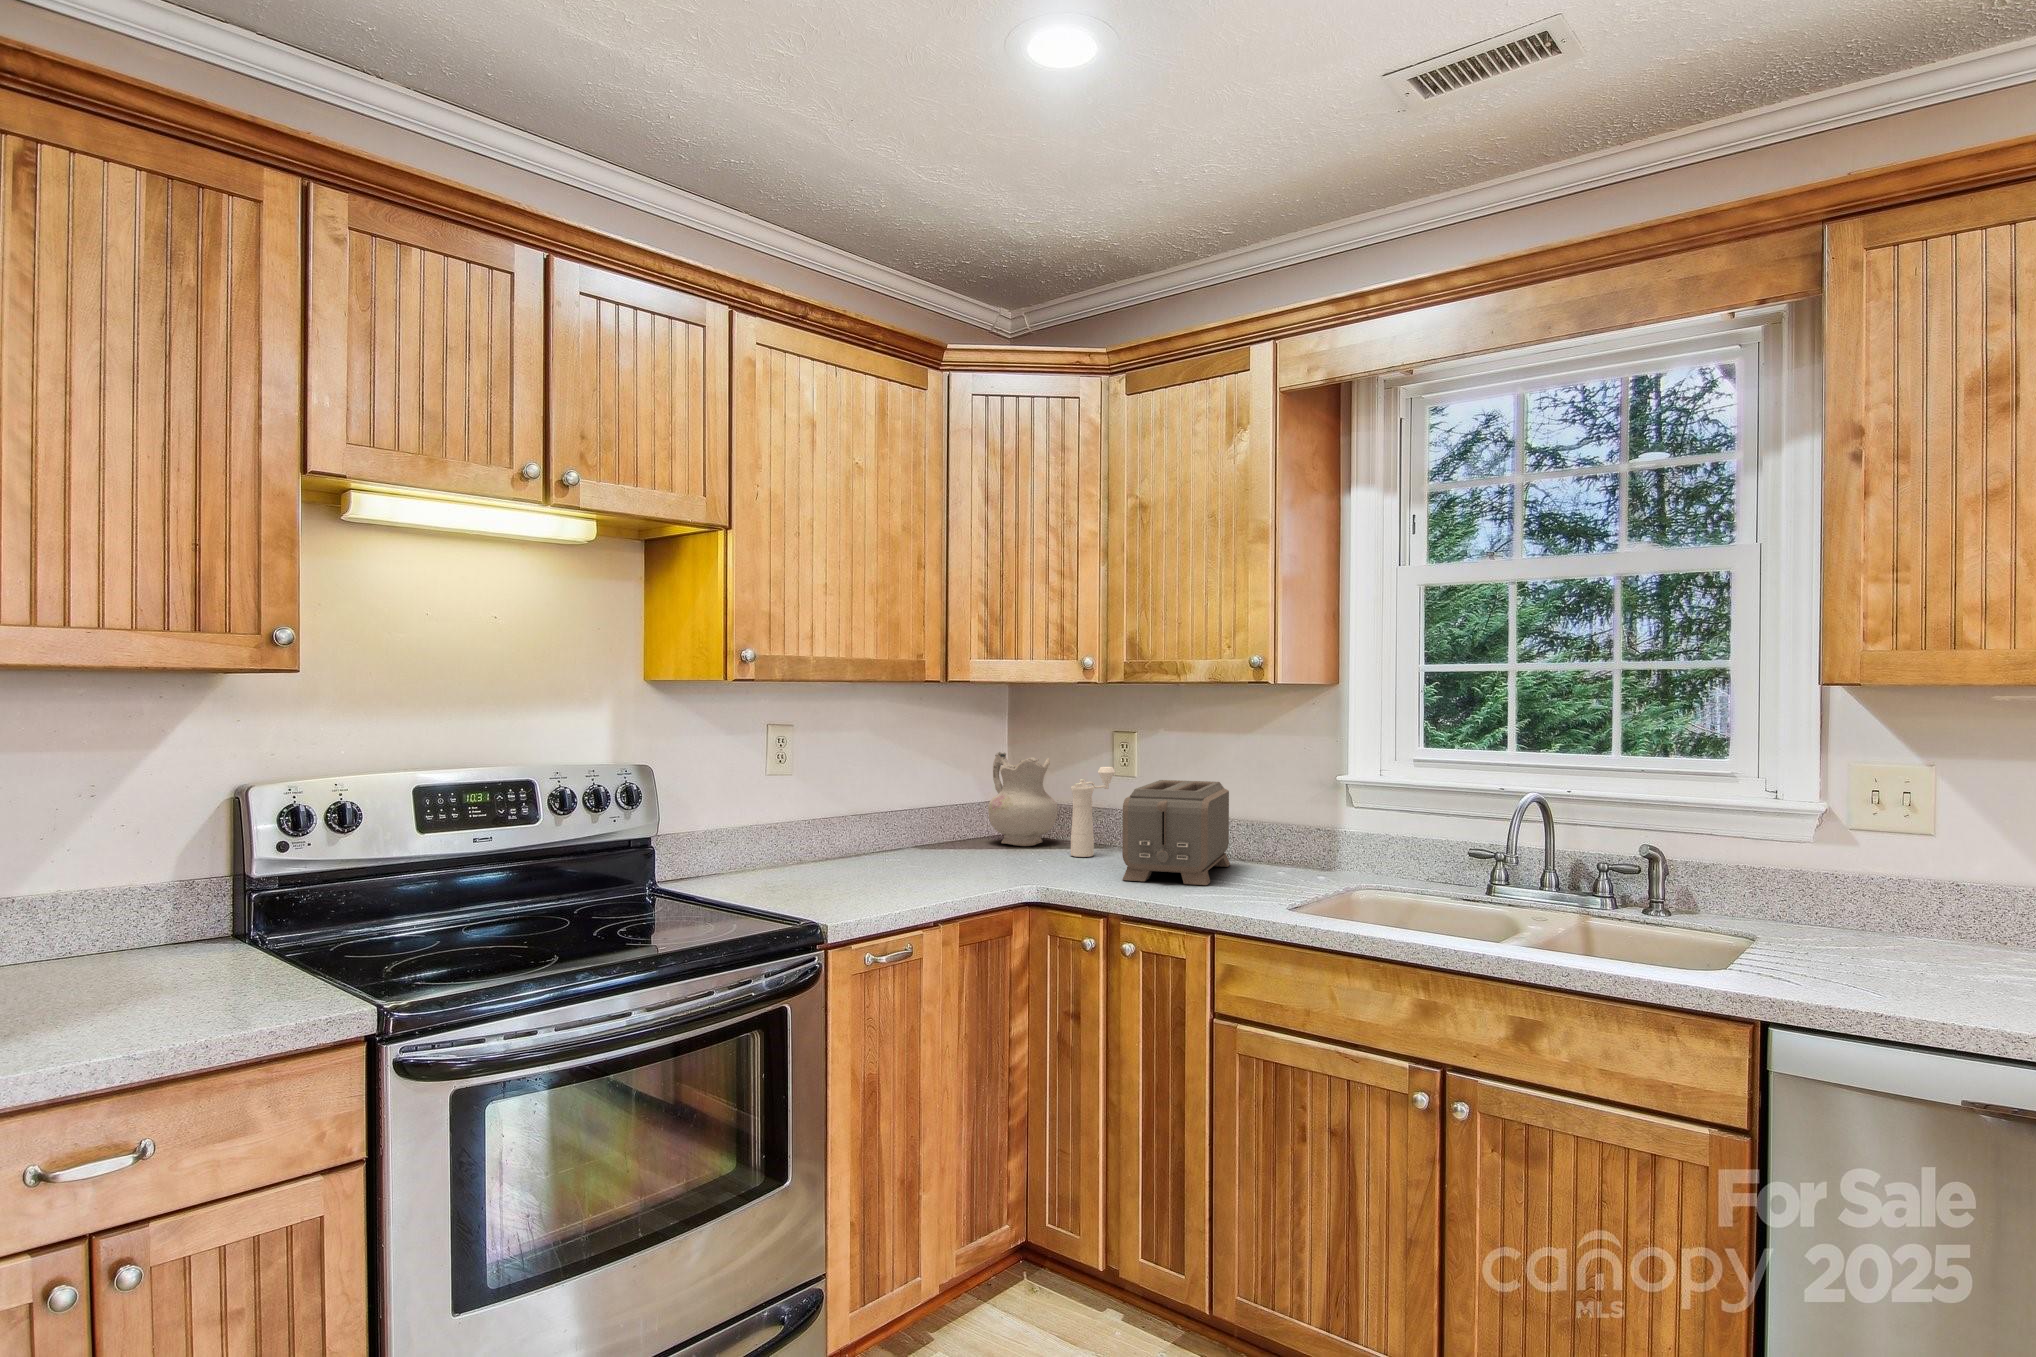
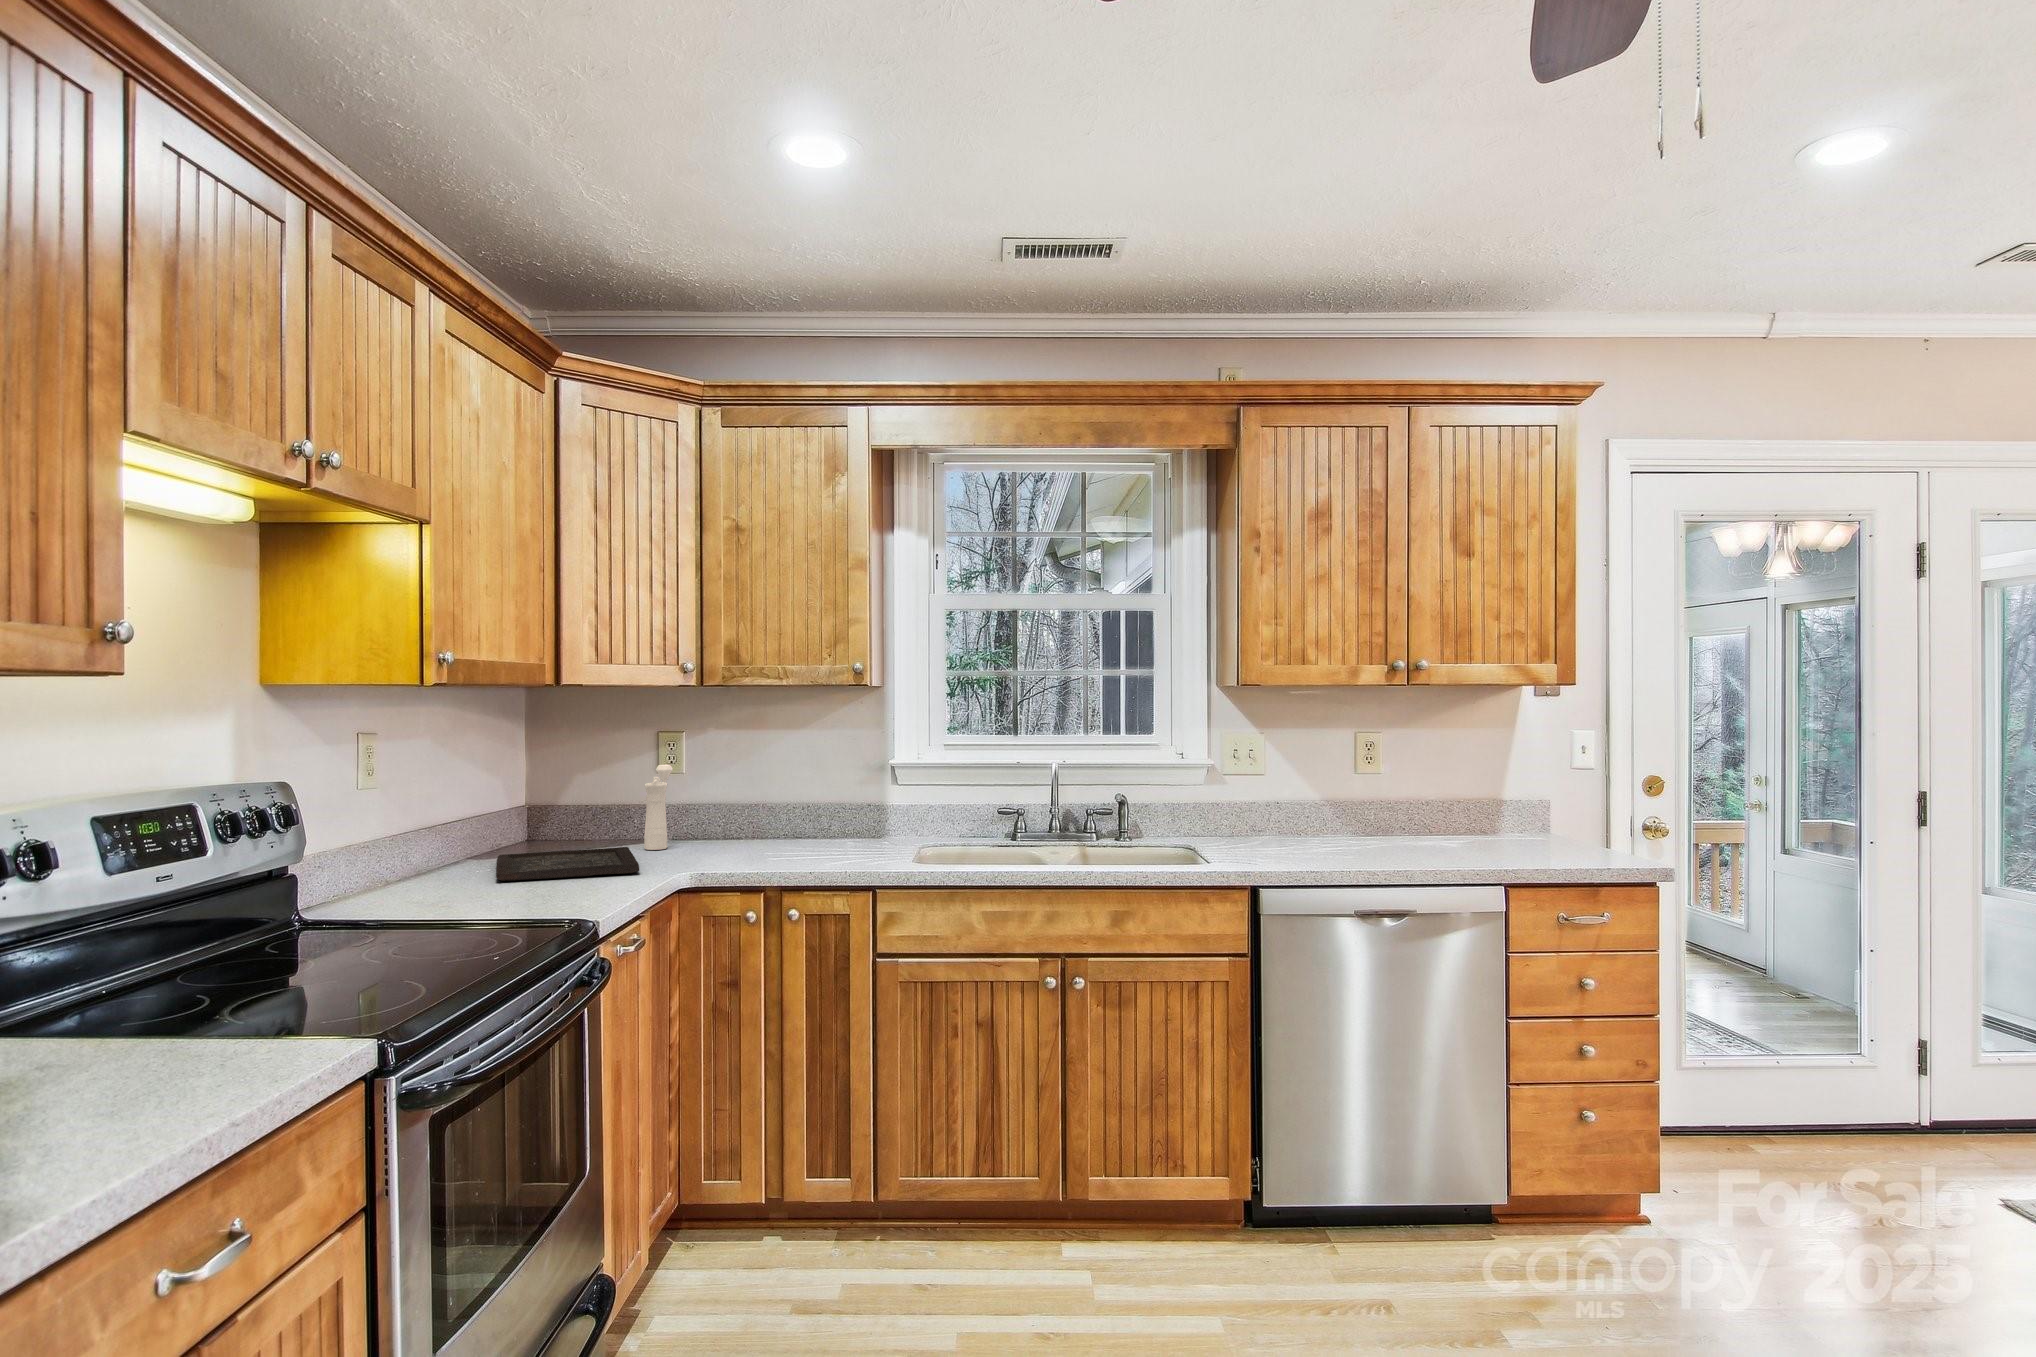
ceramic pitcher: present [988,752,1058,846] -> none [524,756,603,848]
toaster: present [1122,780,1230,885] -> none [728,771,823,861]
tray: none [871,846,1042,878] -> present [496,847,639,881]

